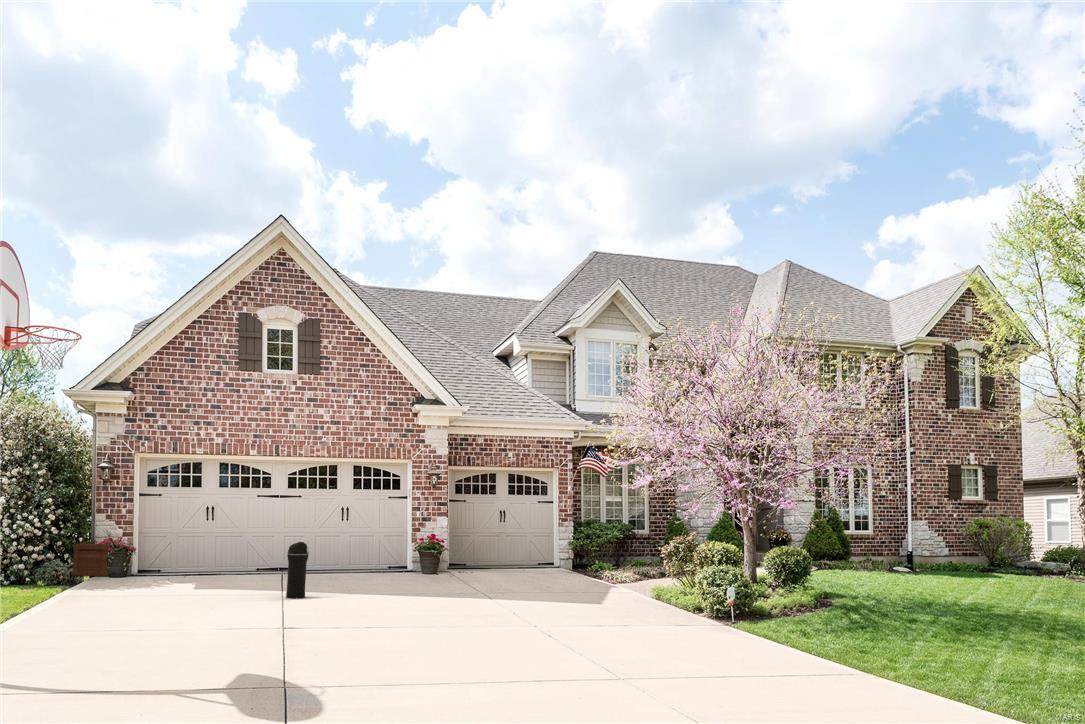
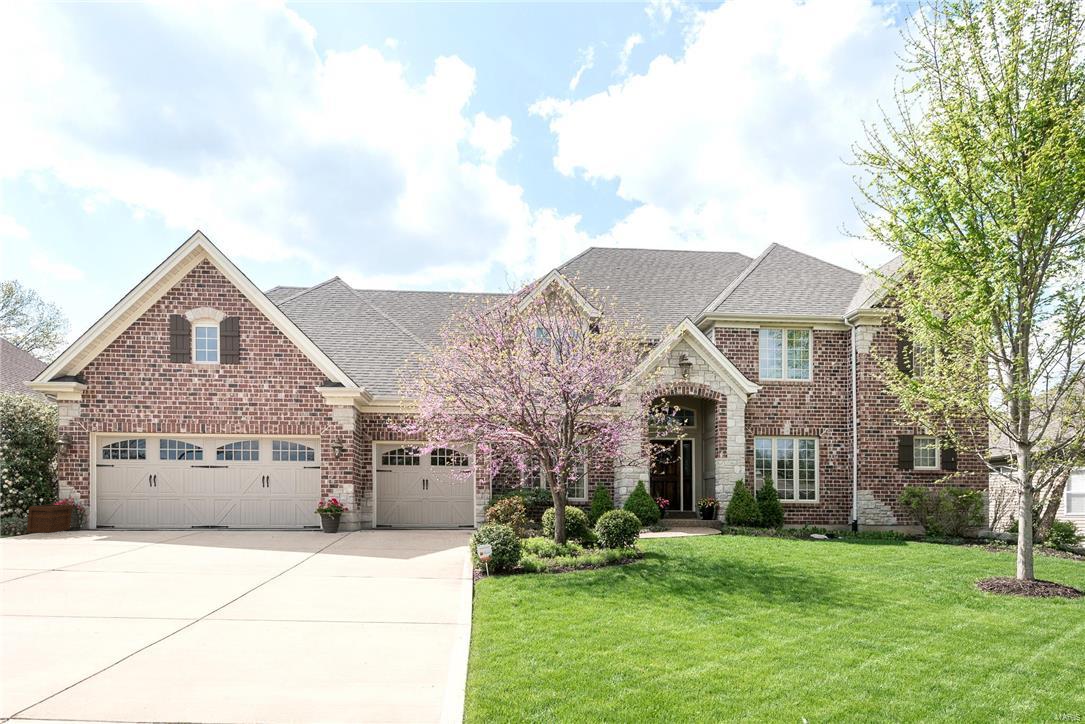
trash can: present [286,542,309,599] -> none [83,510,107,561]

